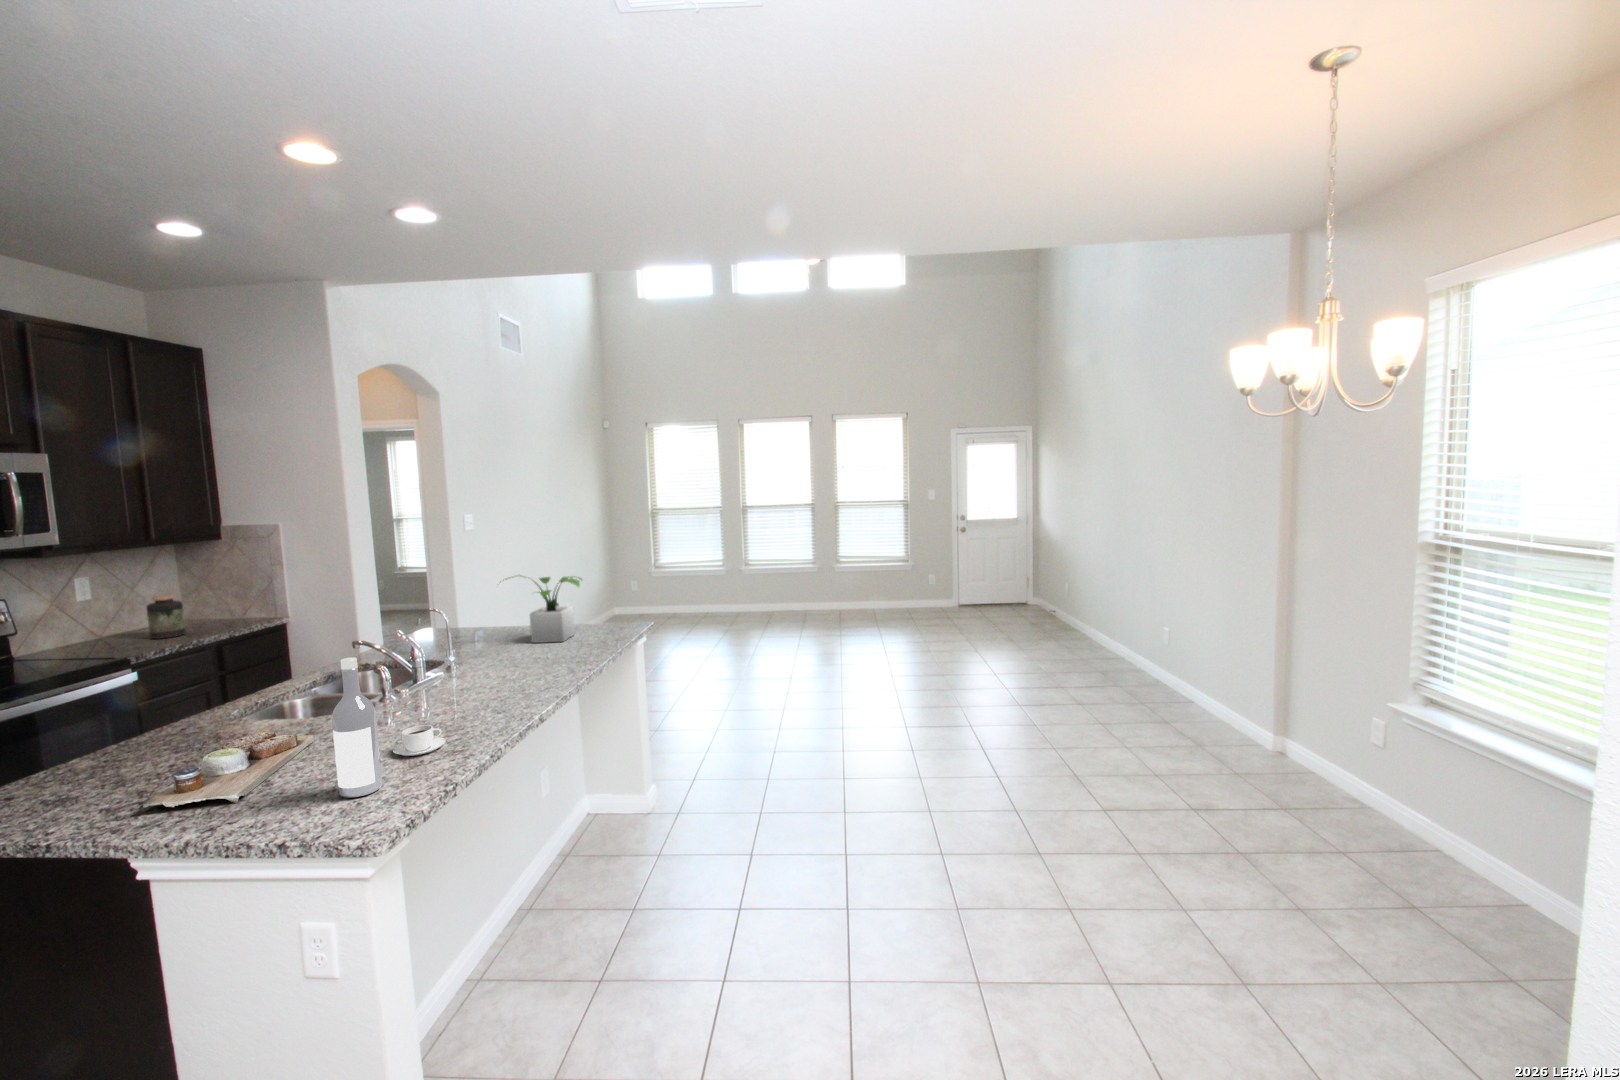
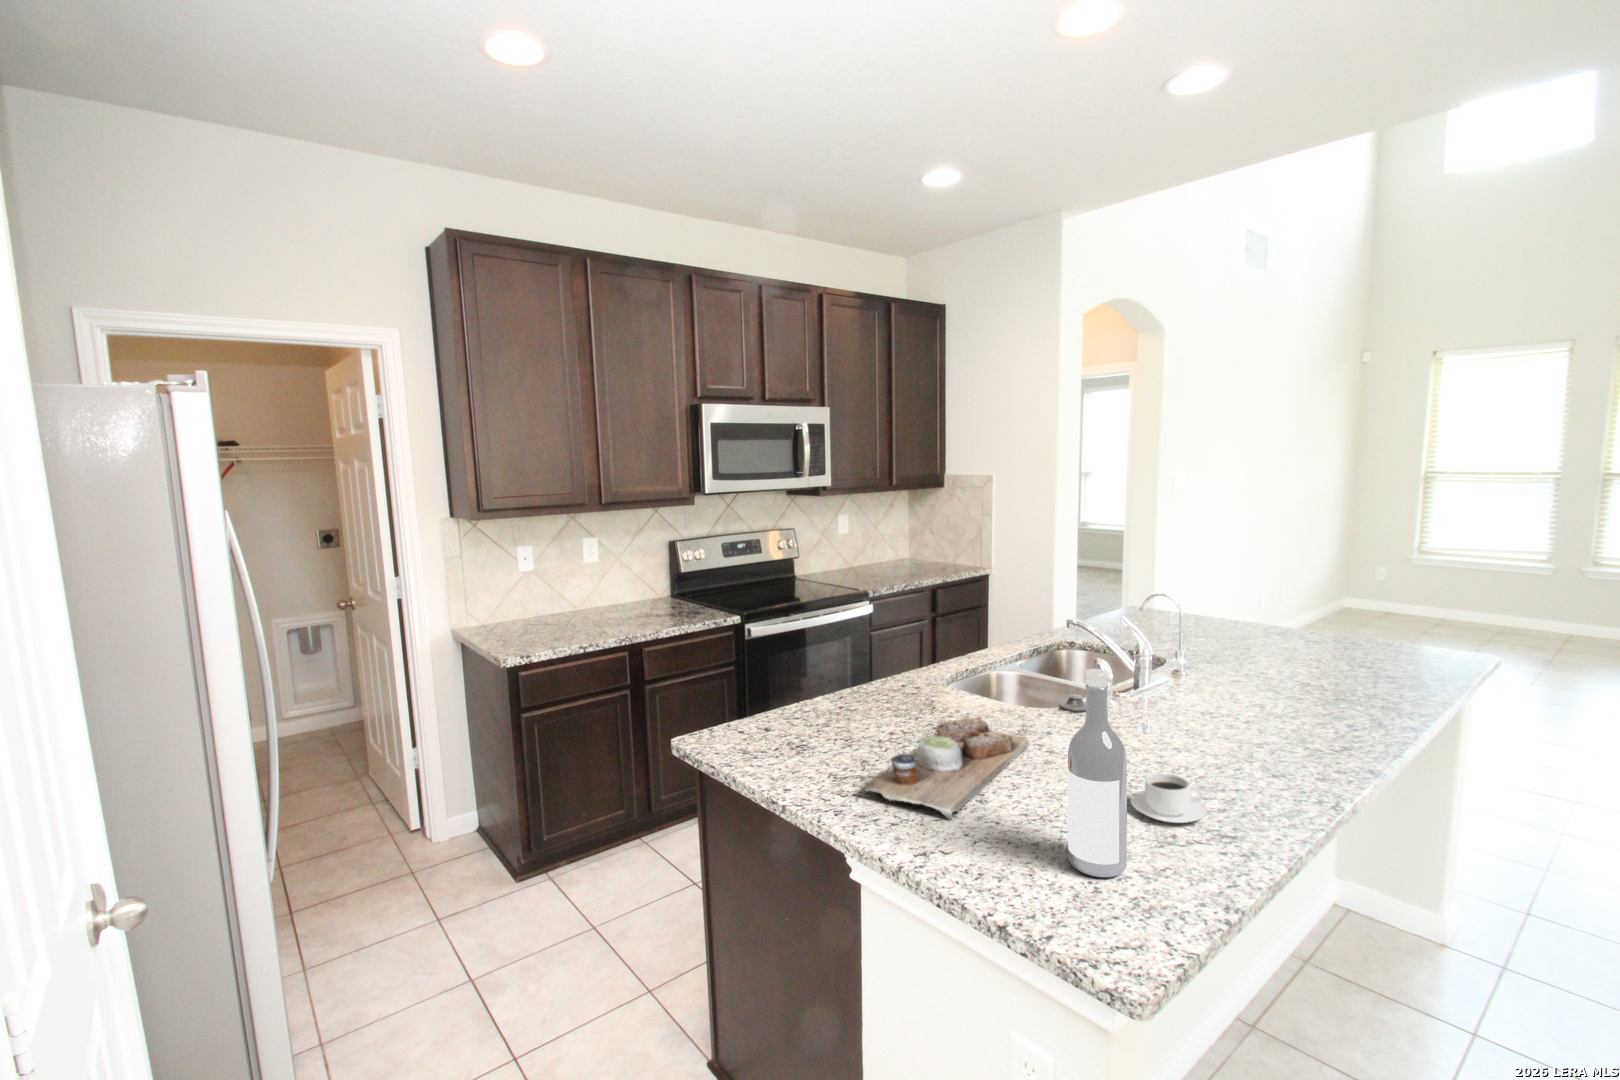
potted plant: present [530,576,581,643] -> none [1248,551,1391,661]
jar: present [146,595,186,639] -> none [883,533,909,574]

